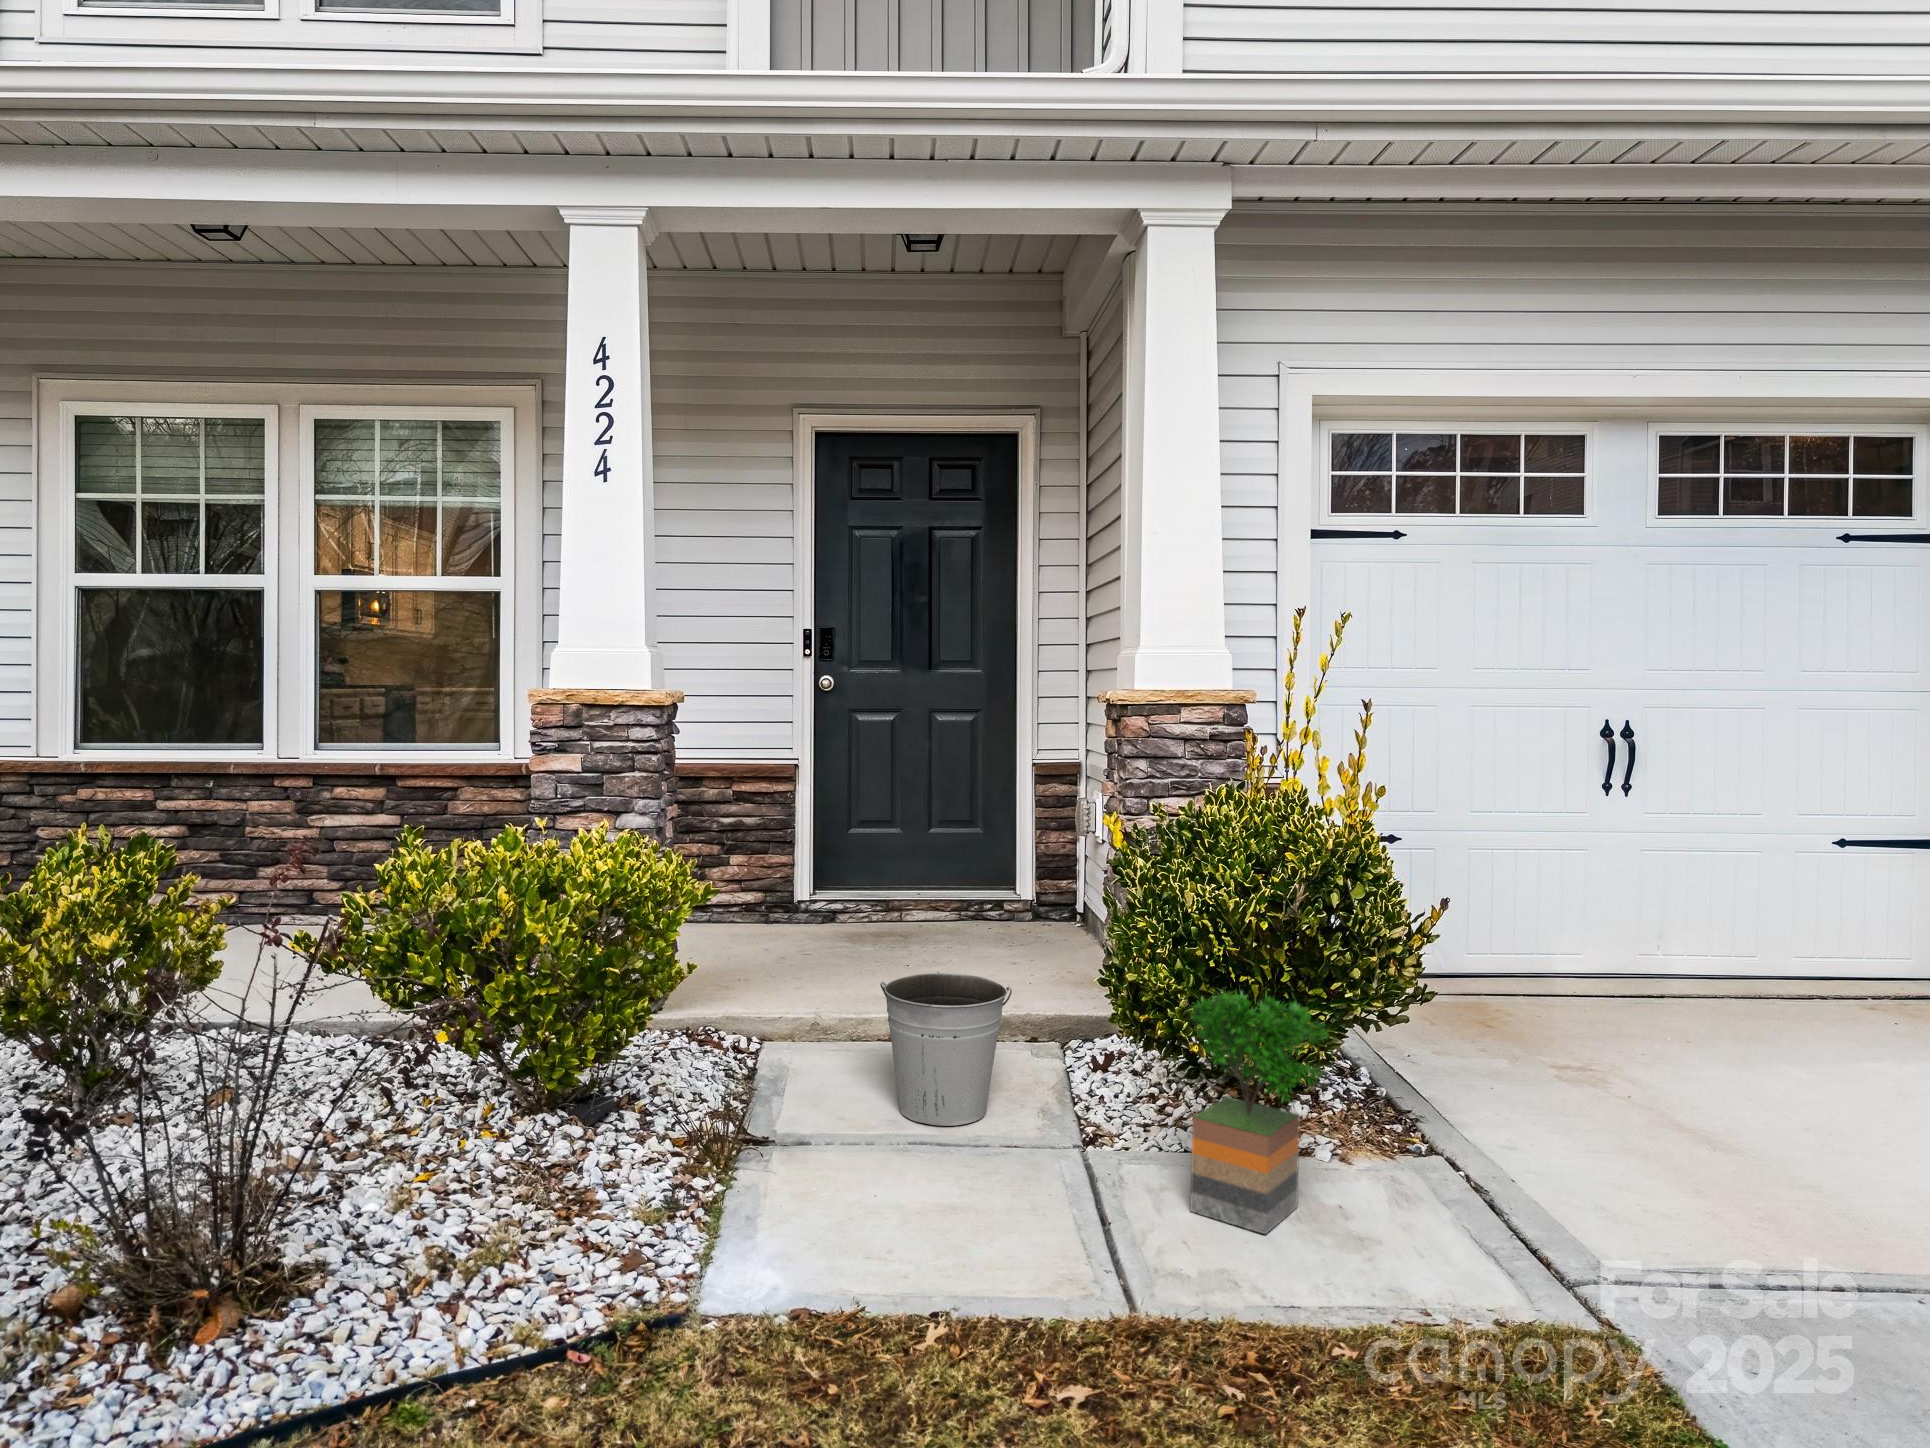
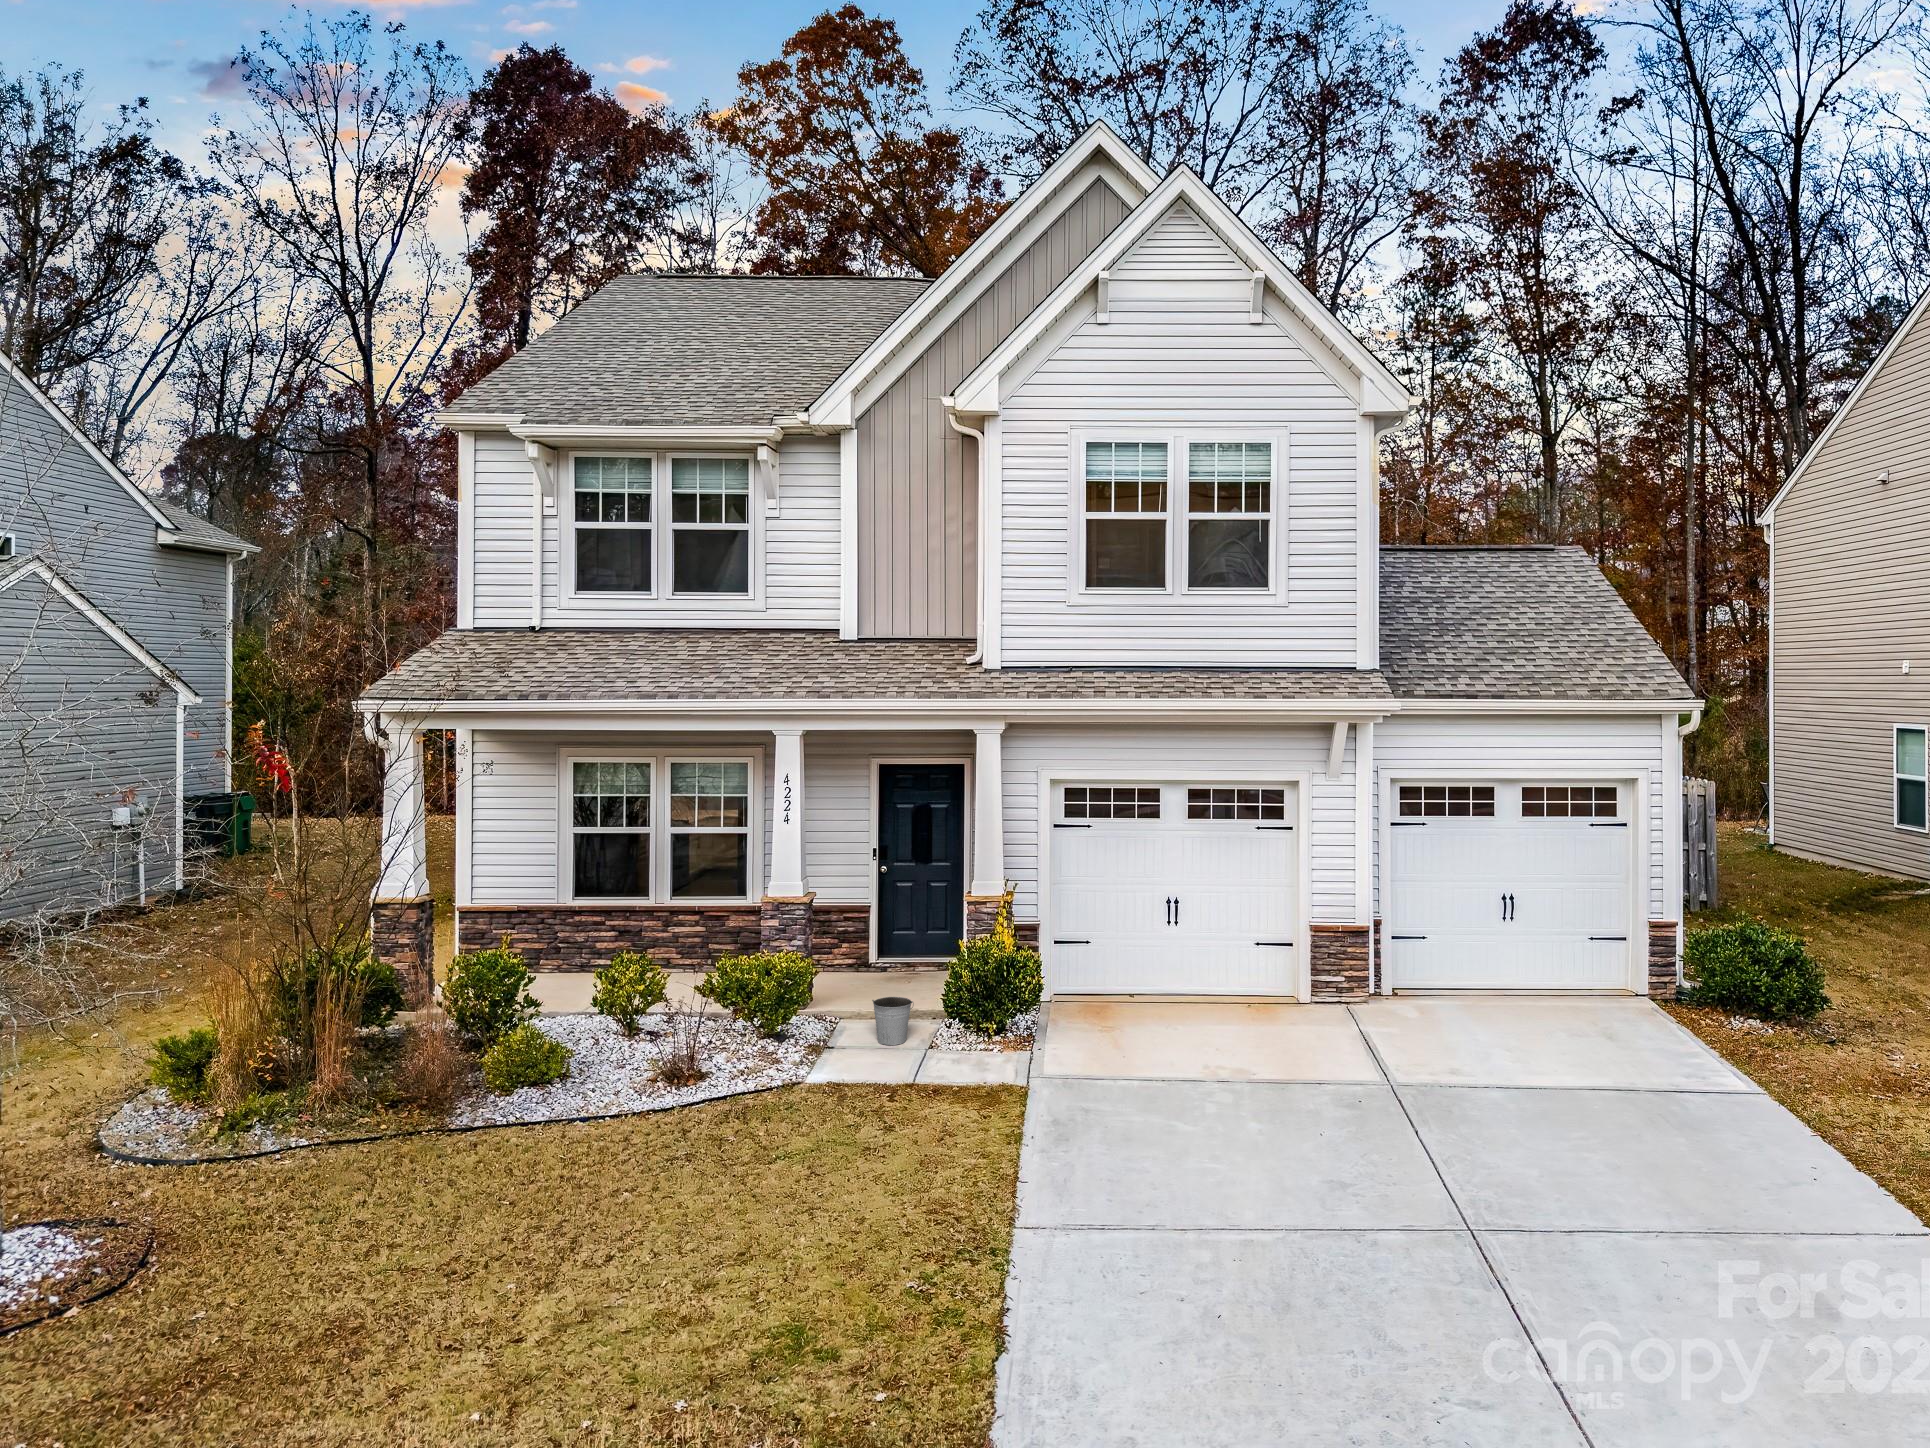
potted tree: present [1190,992,1328,1234] -> none [947,1003,988,1072]

